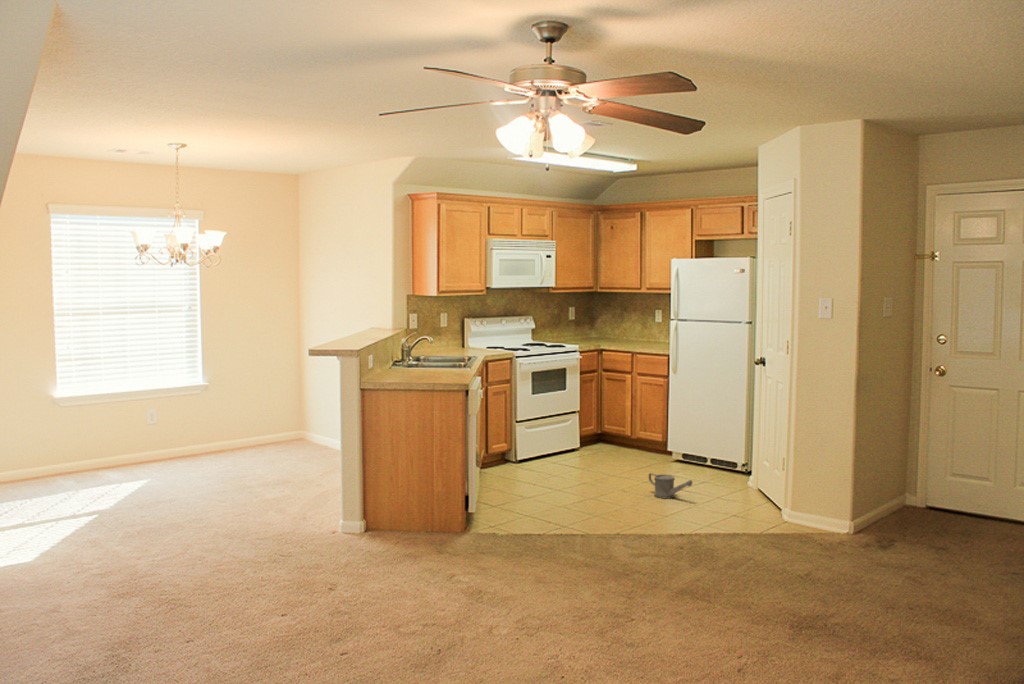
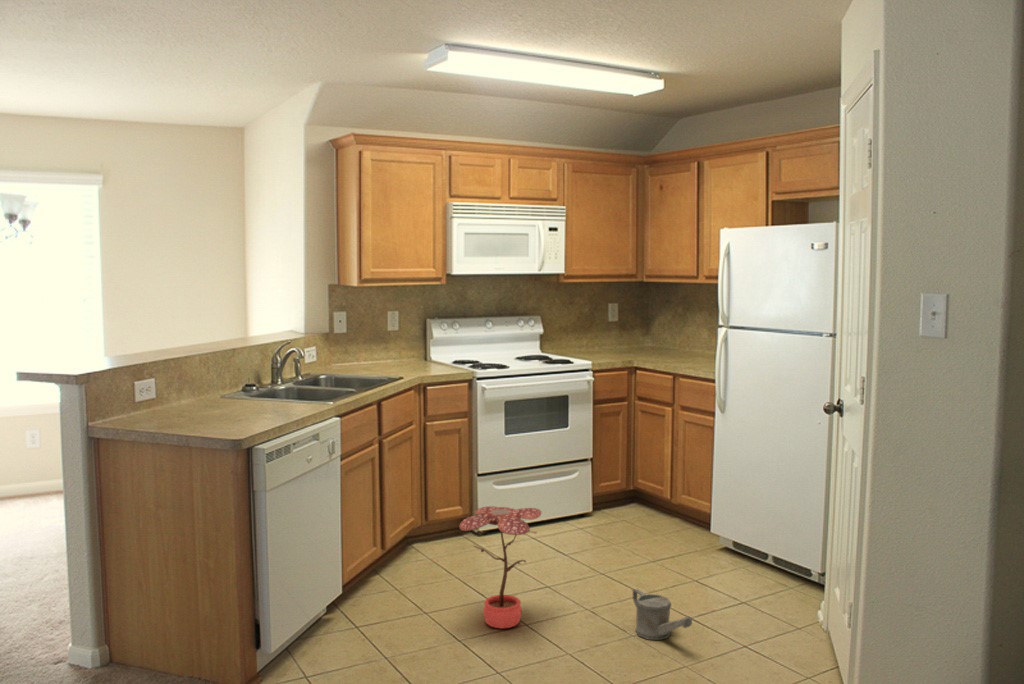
potted plant: none [554,428,598,500] -> present [460,506,541,628]

